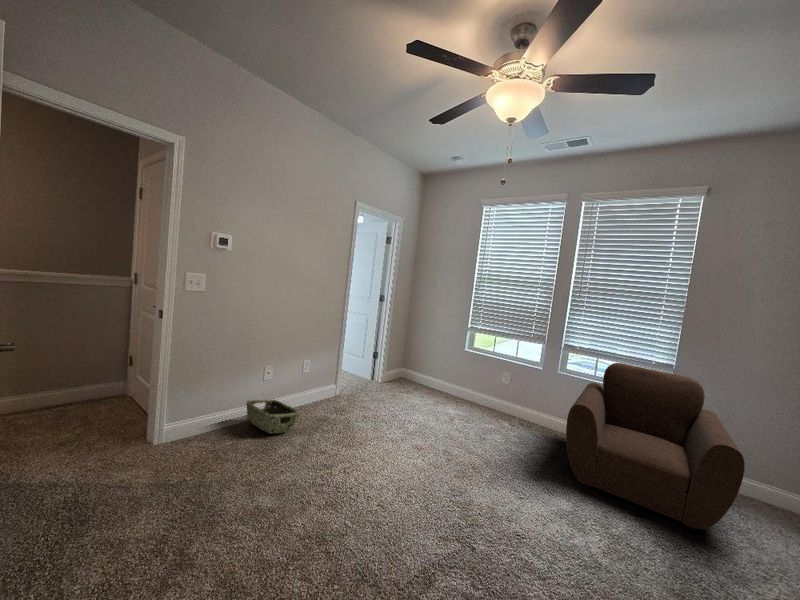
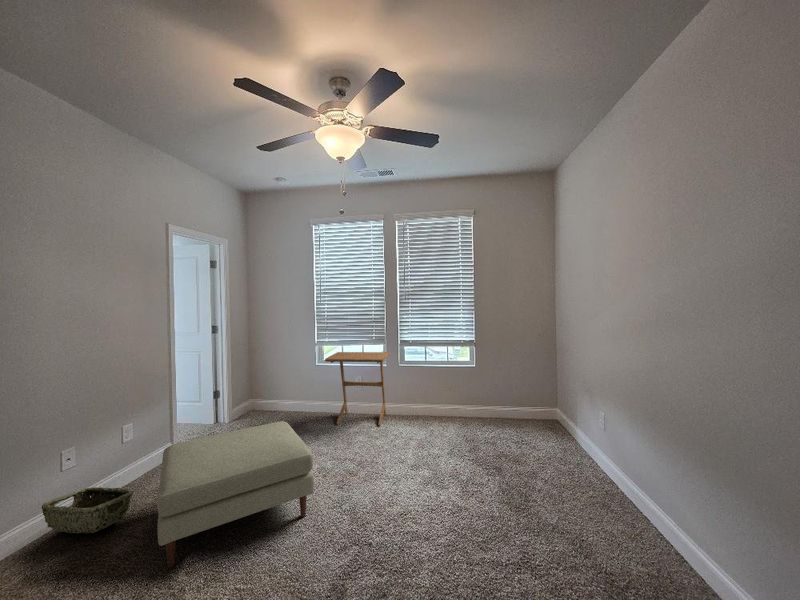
side table: none [473,342,548,433] -> present [325,352,390,426]
armchair: present [566,363,745,530] -> none [416,347,525,454]
ottoman: none [300,385,434,491] -> present [157,421,314,567]

